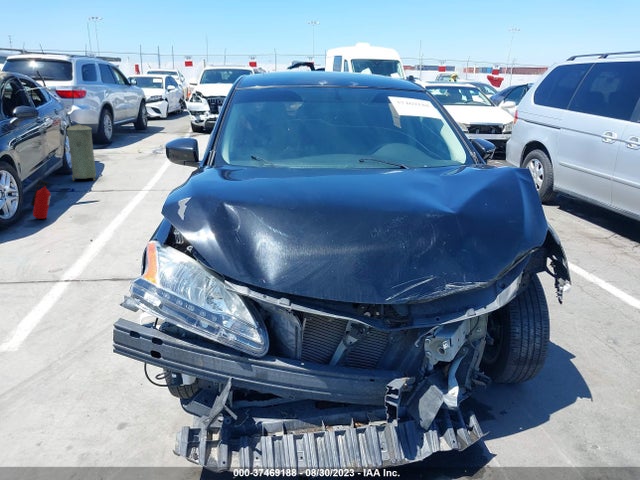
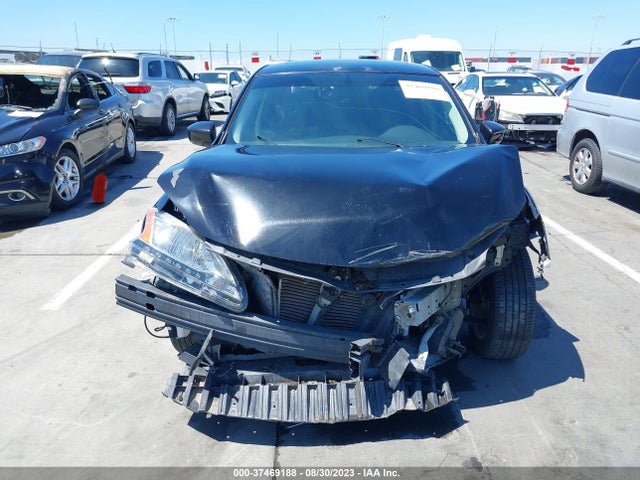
trash can: present [67,124,96,181] -> none [128,116,154,170]

